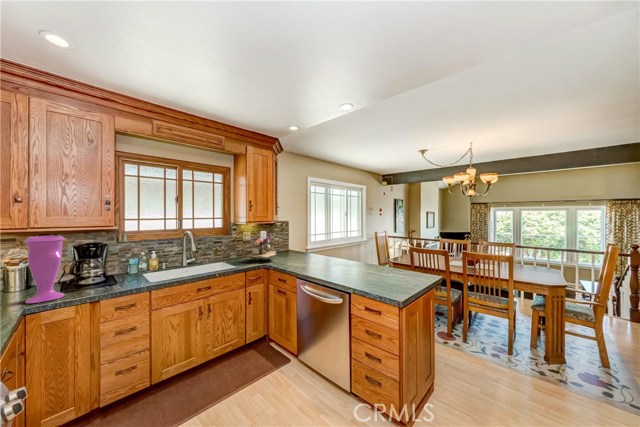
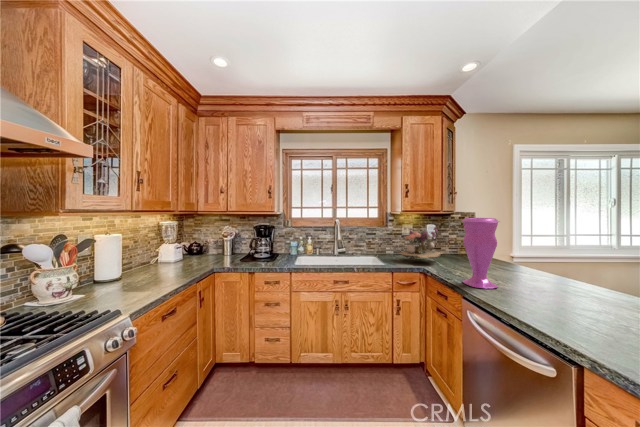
vase: present [23,235,66,303] -> present [462,218,500,288]

